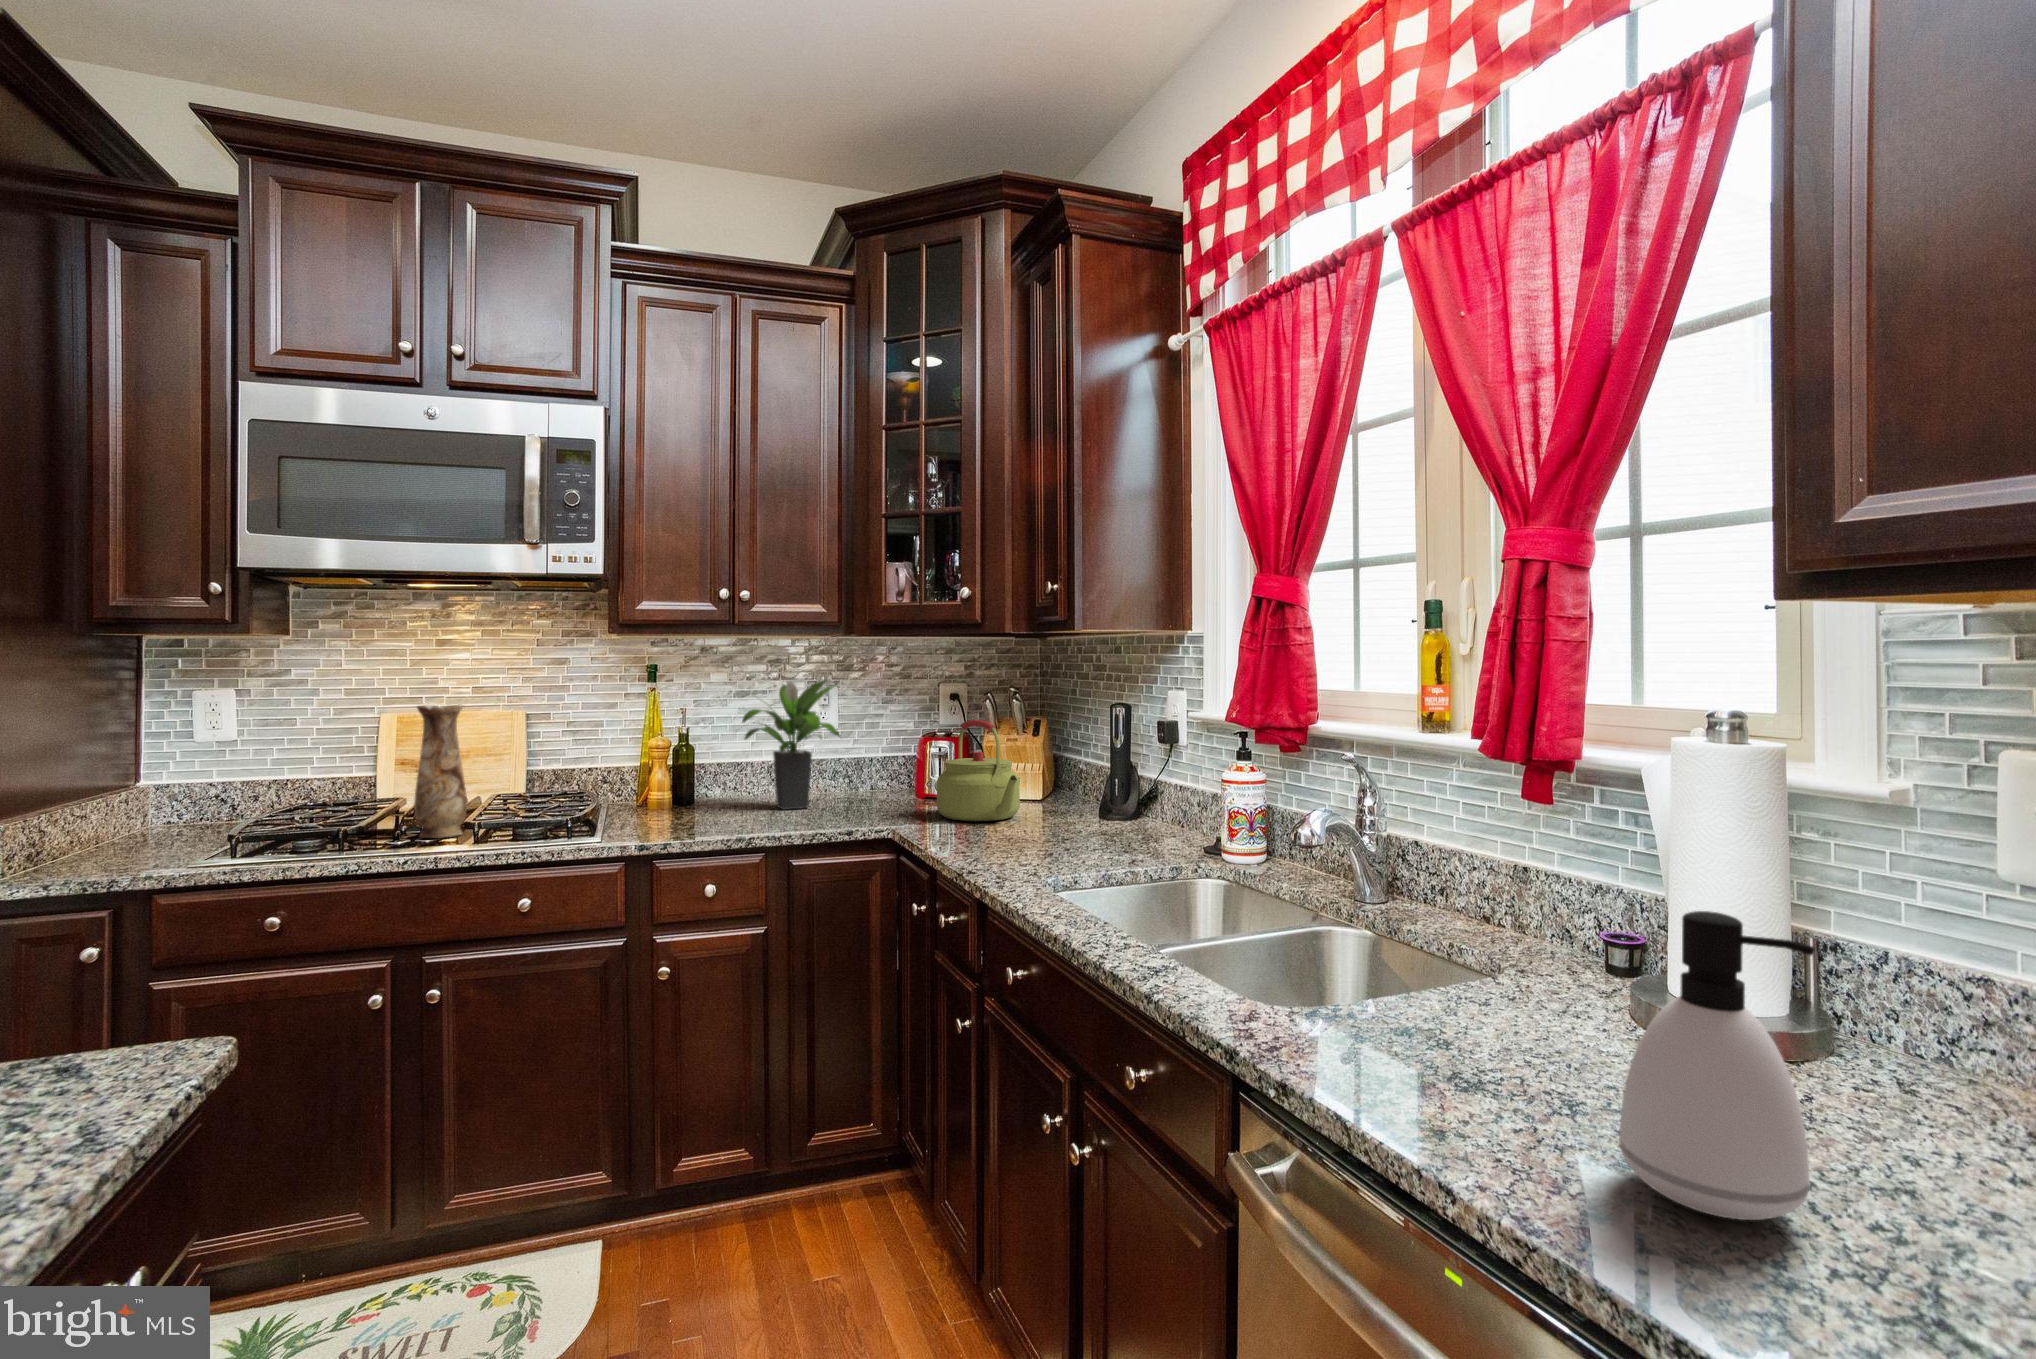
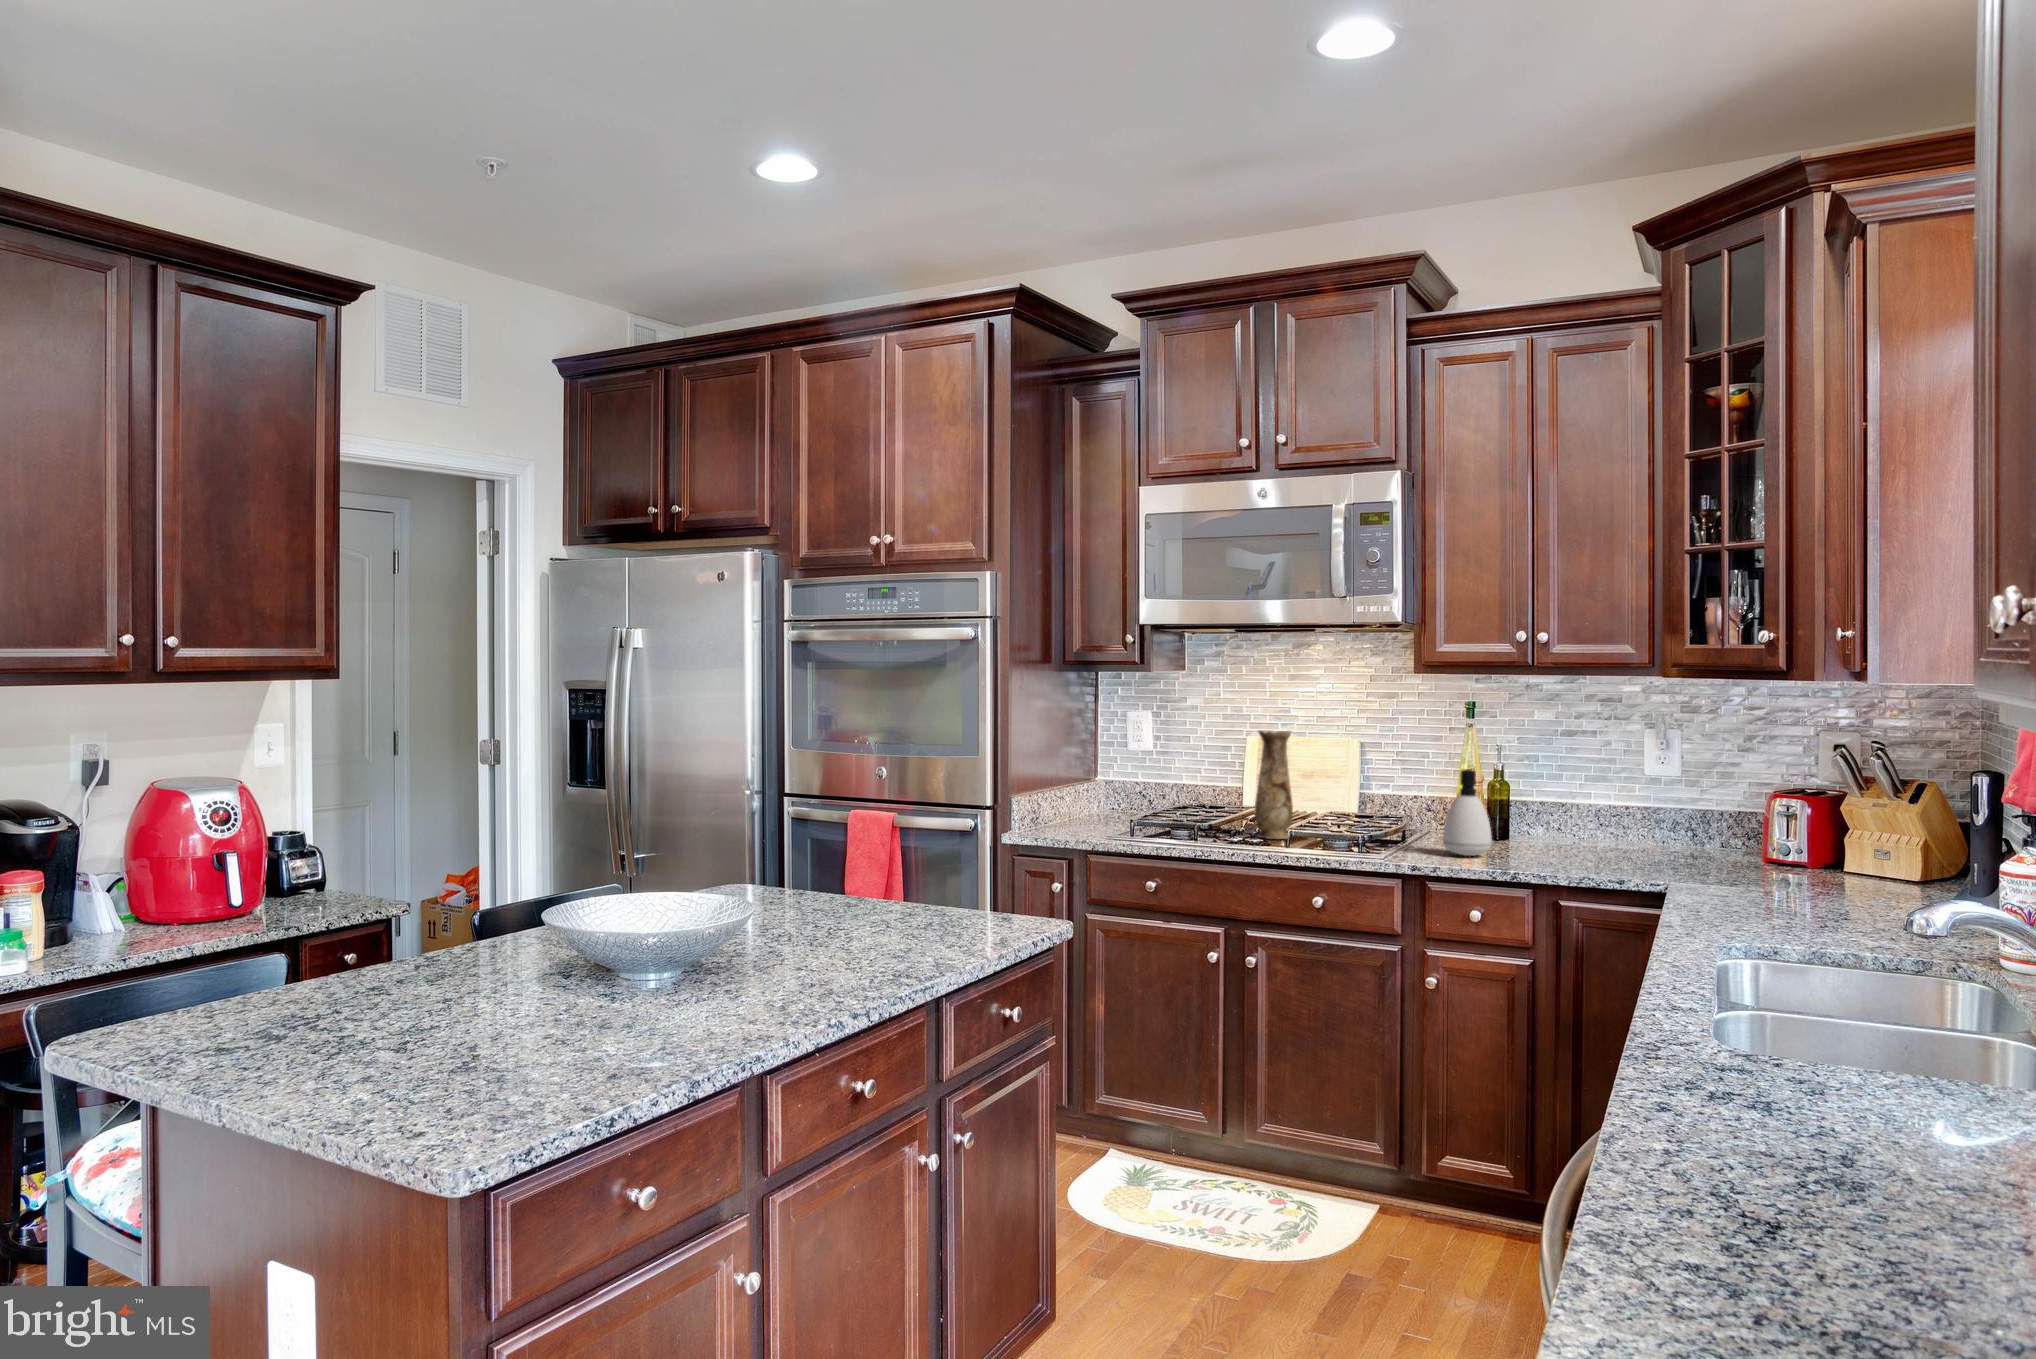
potted plant: present [742,680,840,810] -> none [1535,719,1661,855]
kettle: present [937,720,1020,821] -> none [1741,773,1852,890]
soap dispenser: present [1619,911,1815,1220] -> present [1443,769,1492,856]

